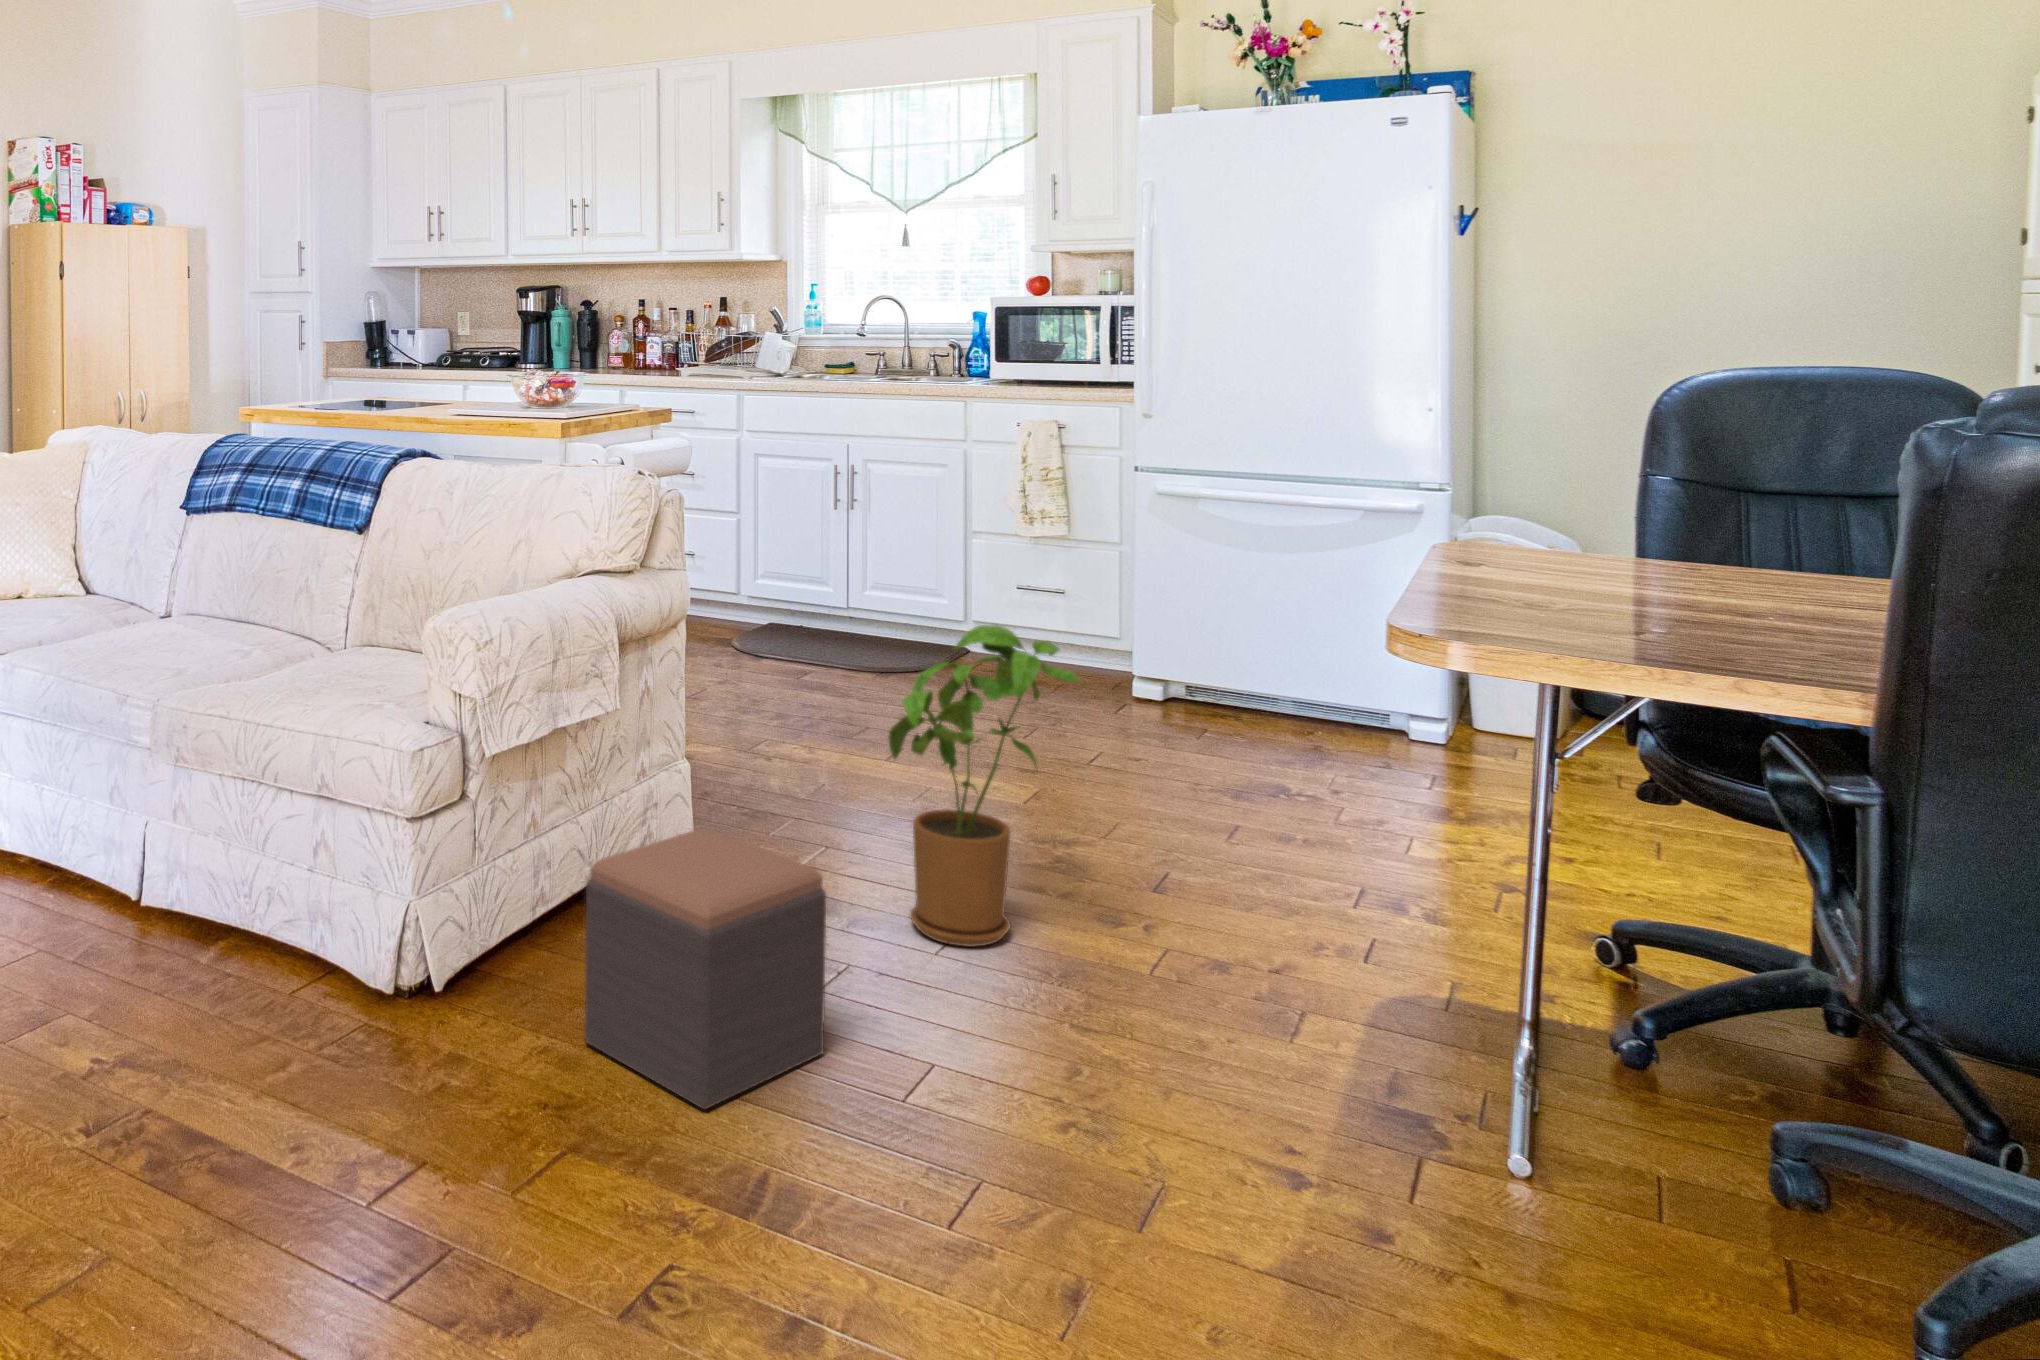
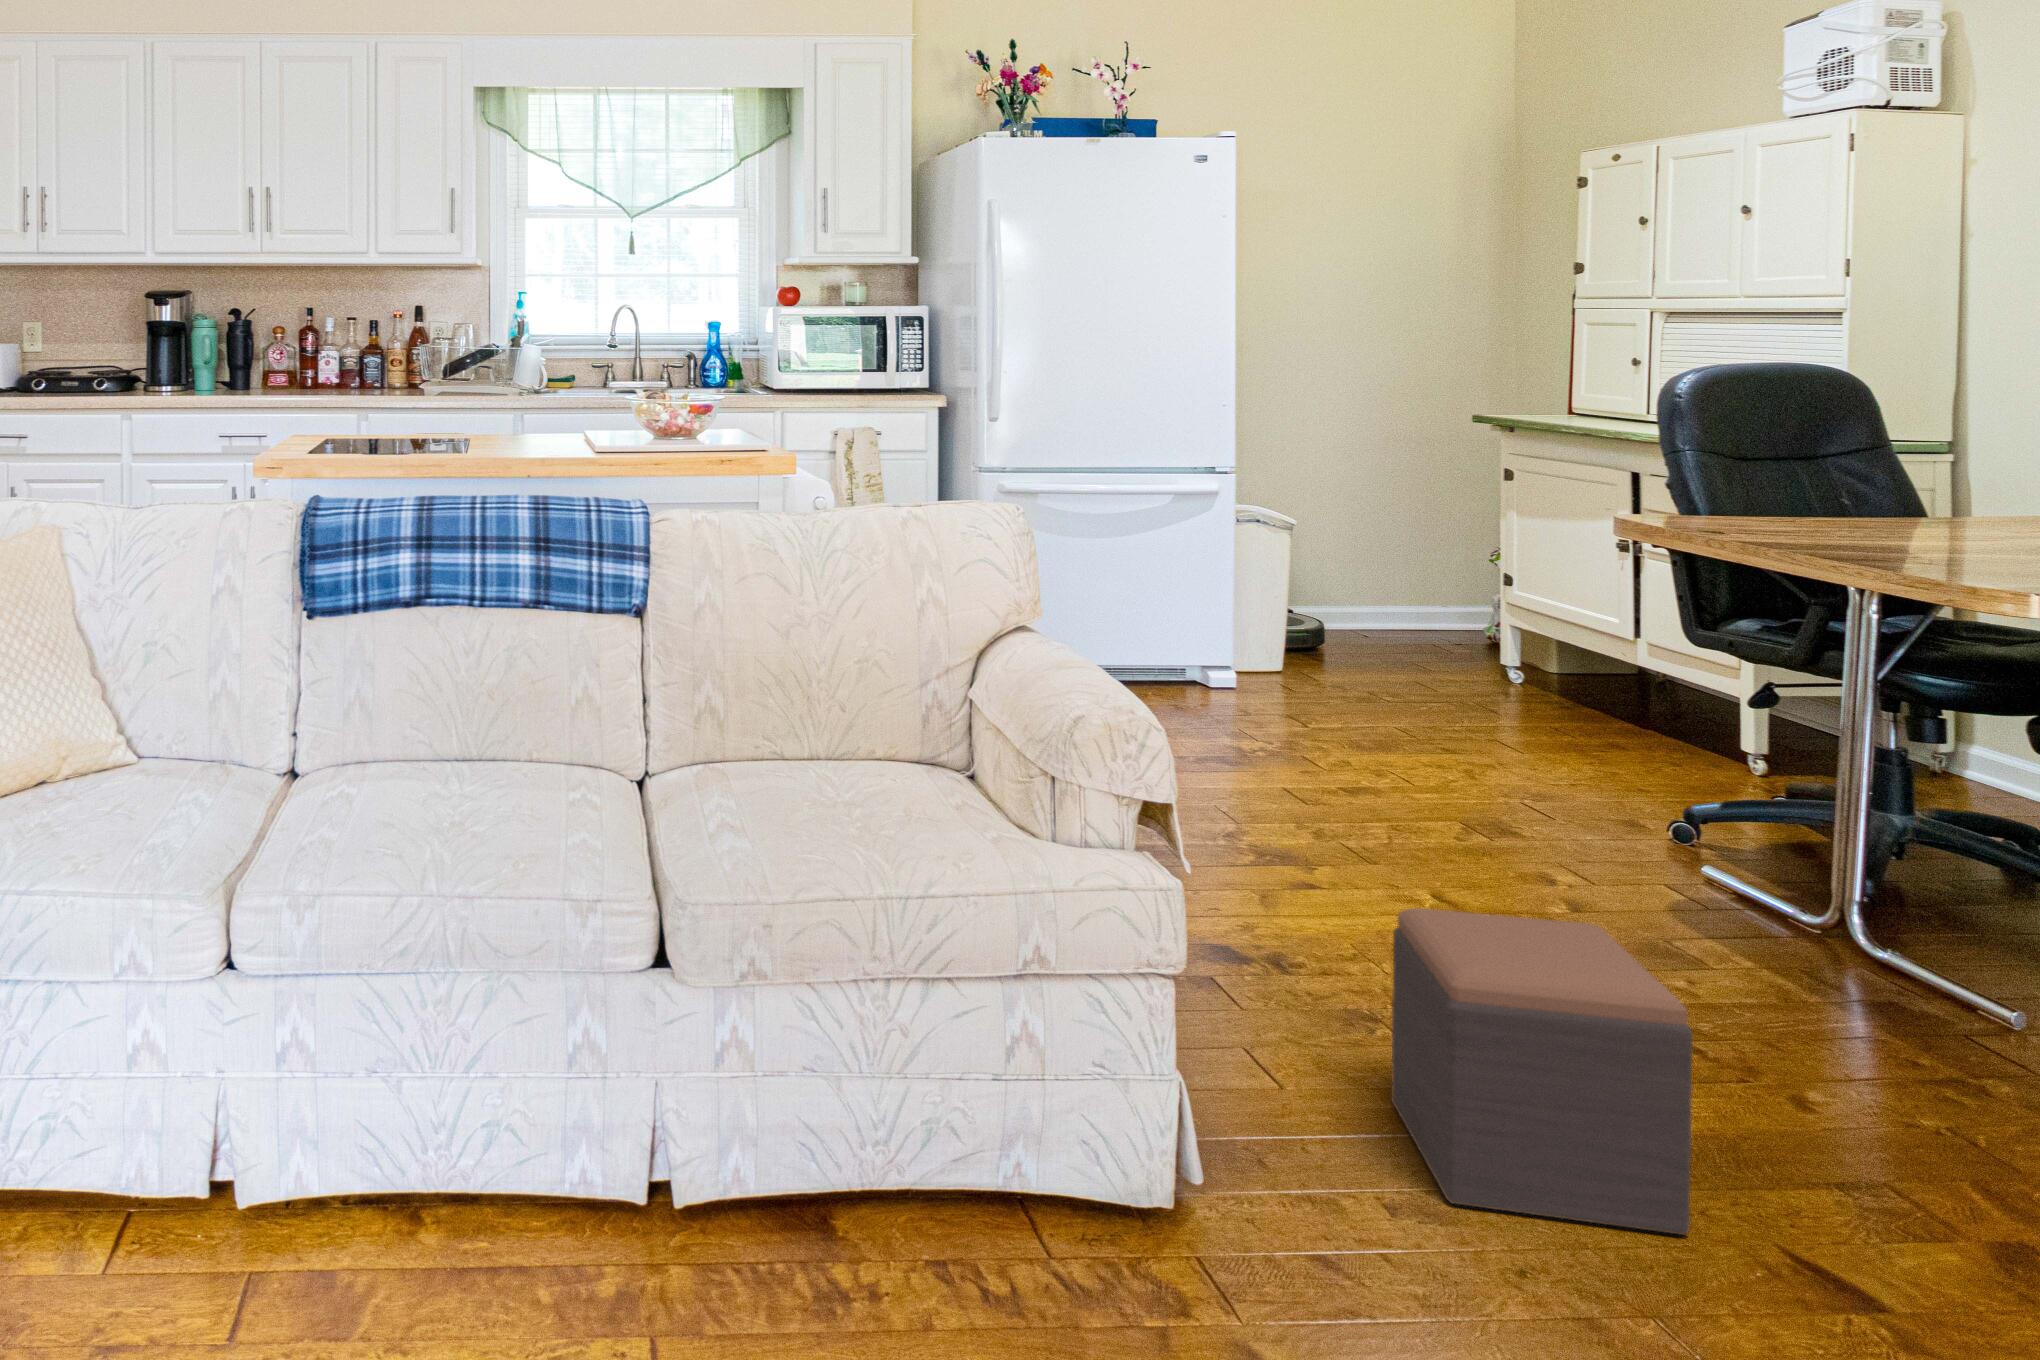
house plant: present [888,625,1081,947] -> none [1298,633,1514,974]

